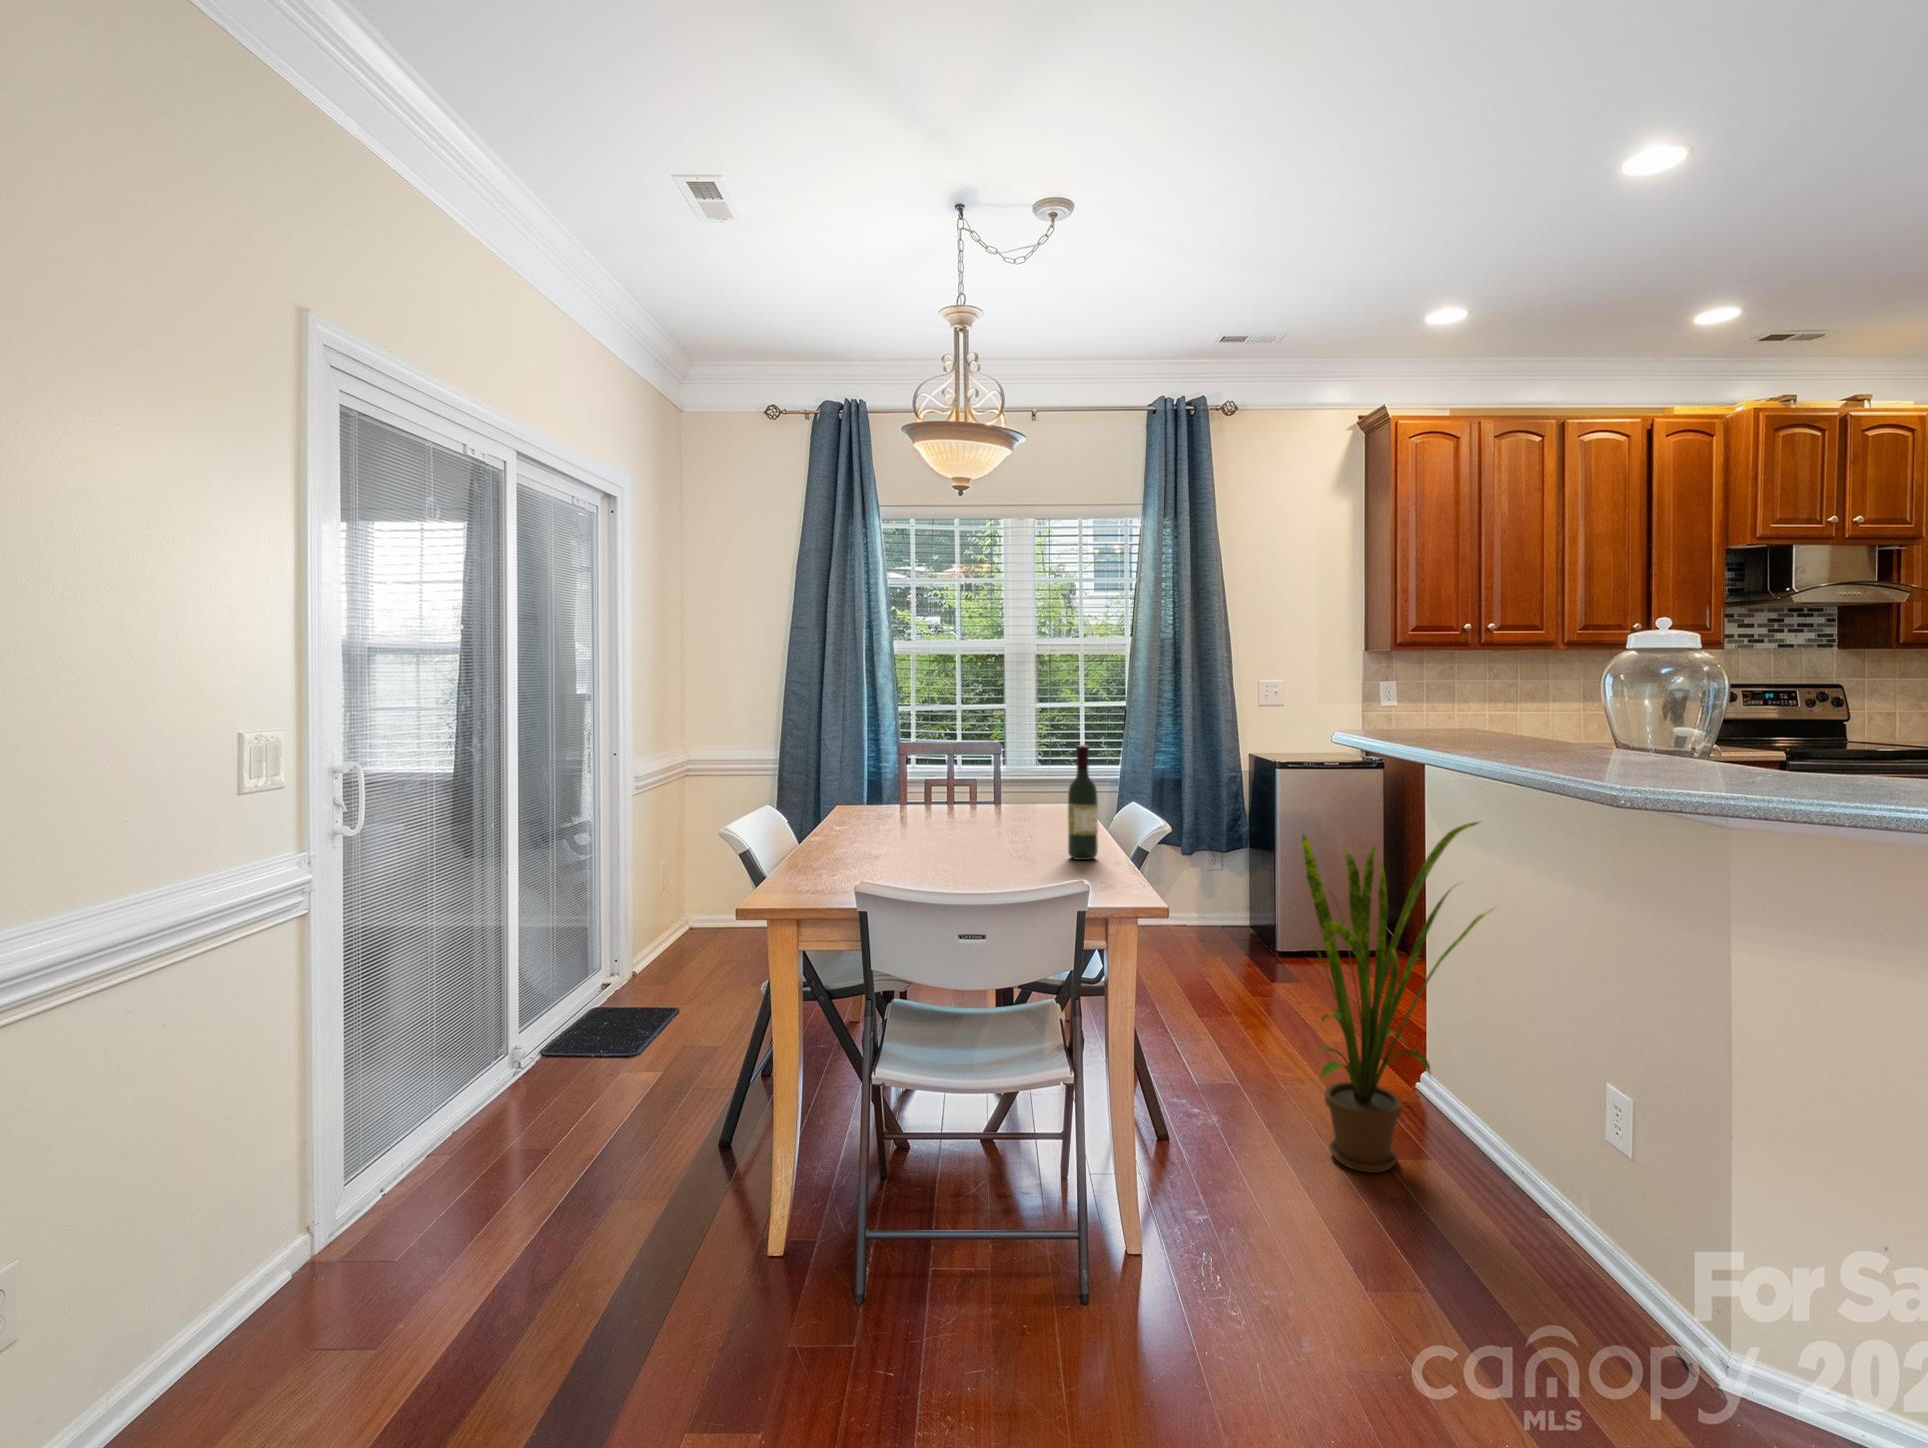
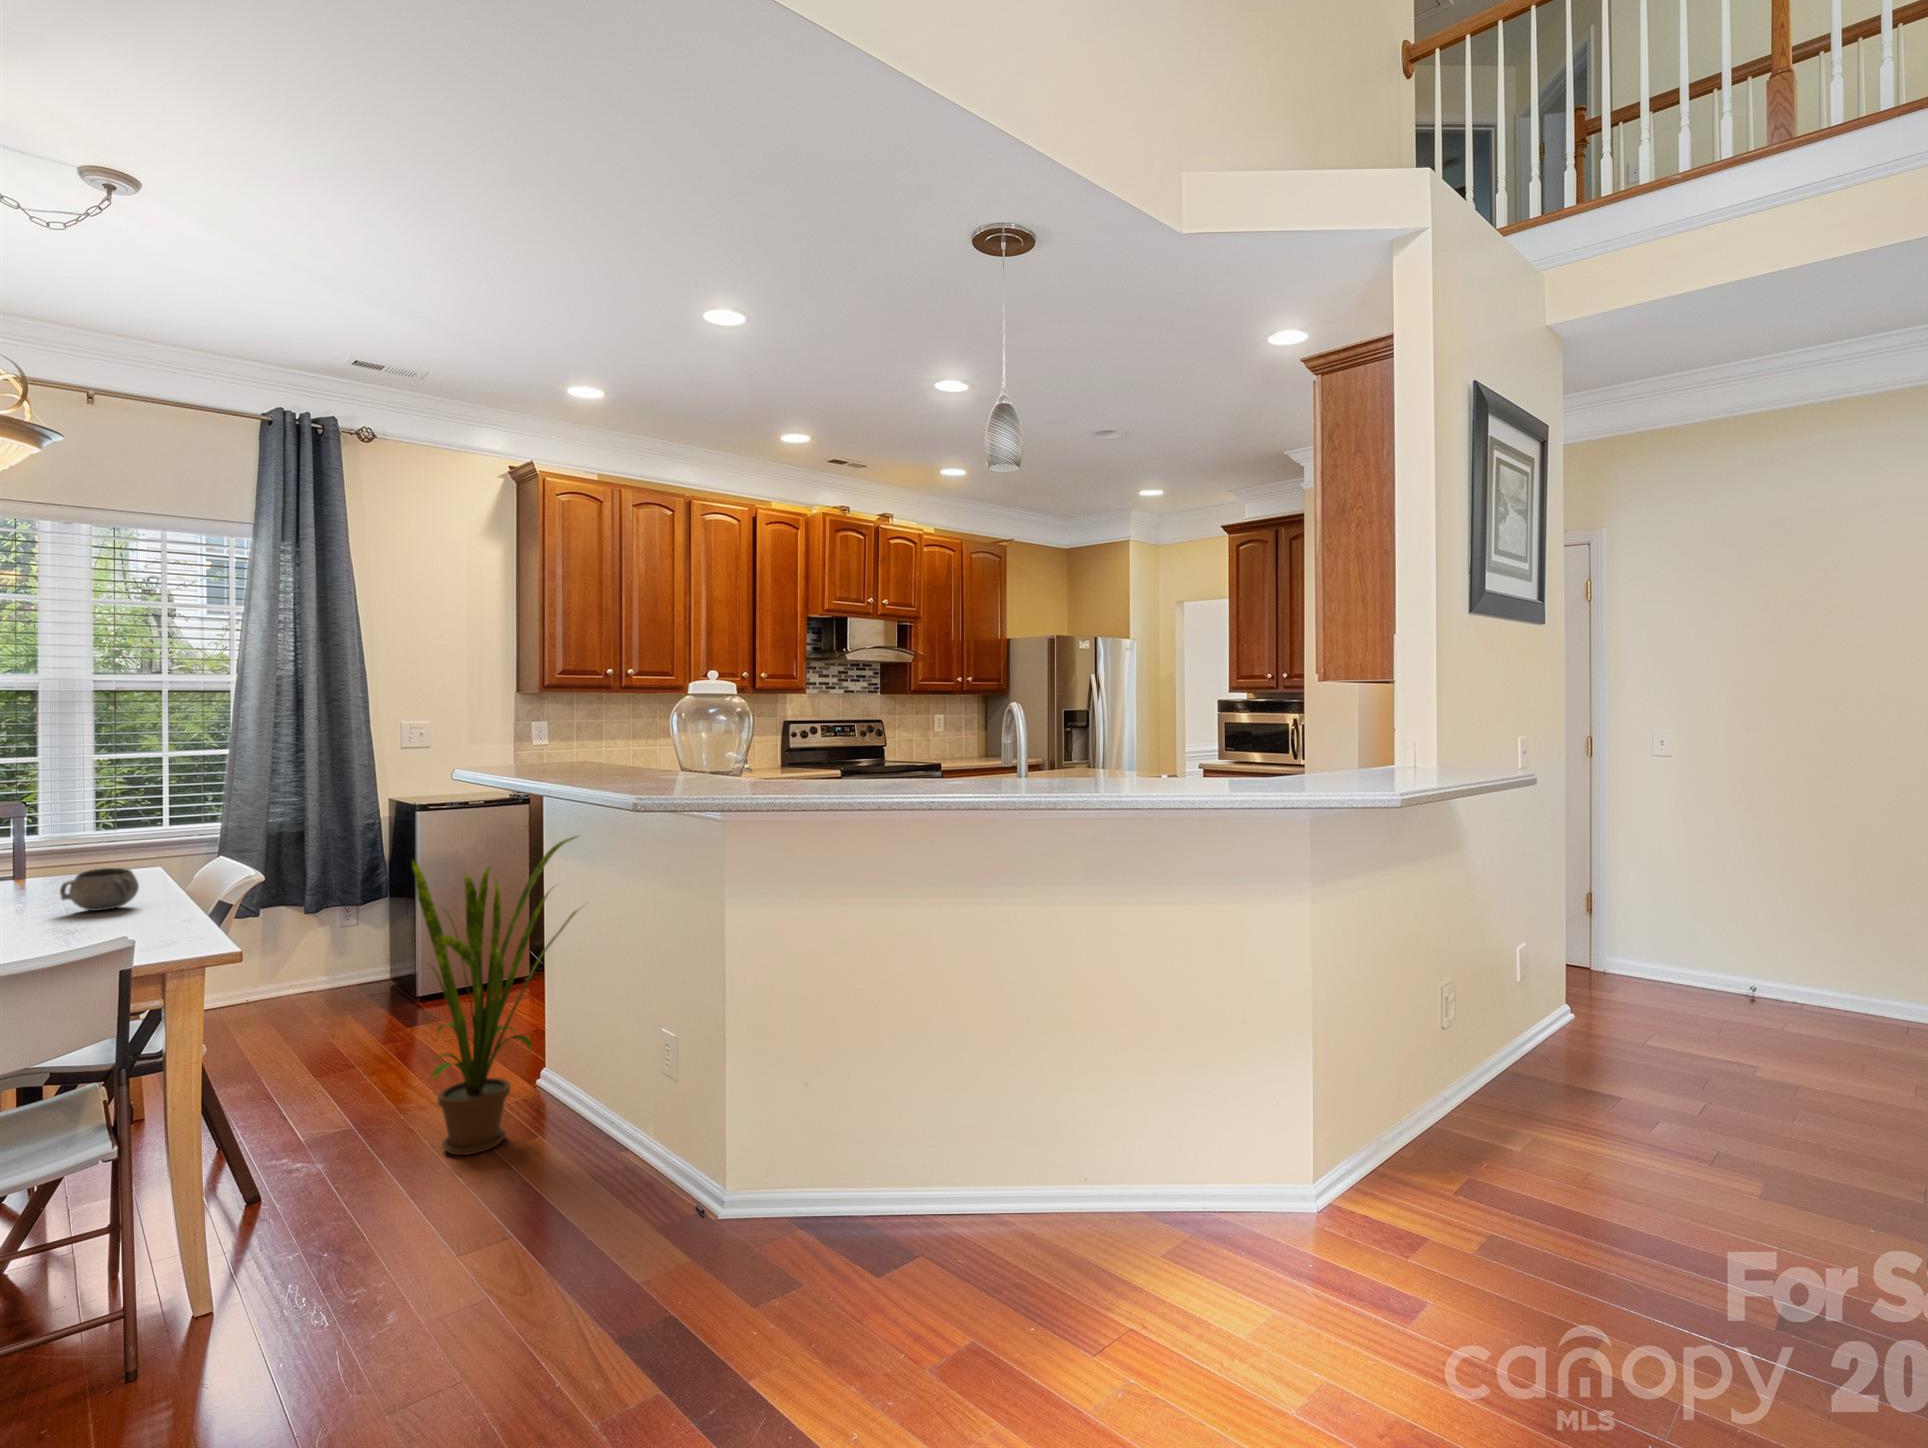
wine bottle: present [1068,745,1098,860] -> none [135,793,177,916]
decorative bowl: none [1017,809,1070,847] -> present [60,868,139,911]

